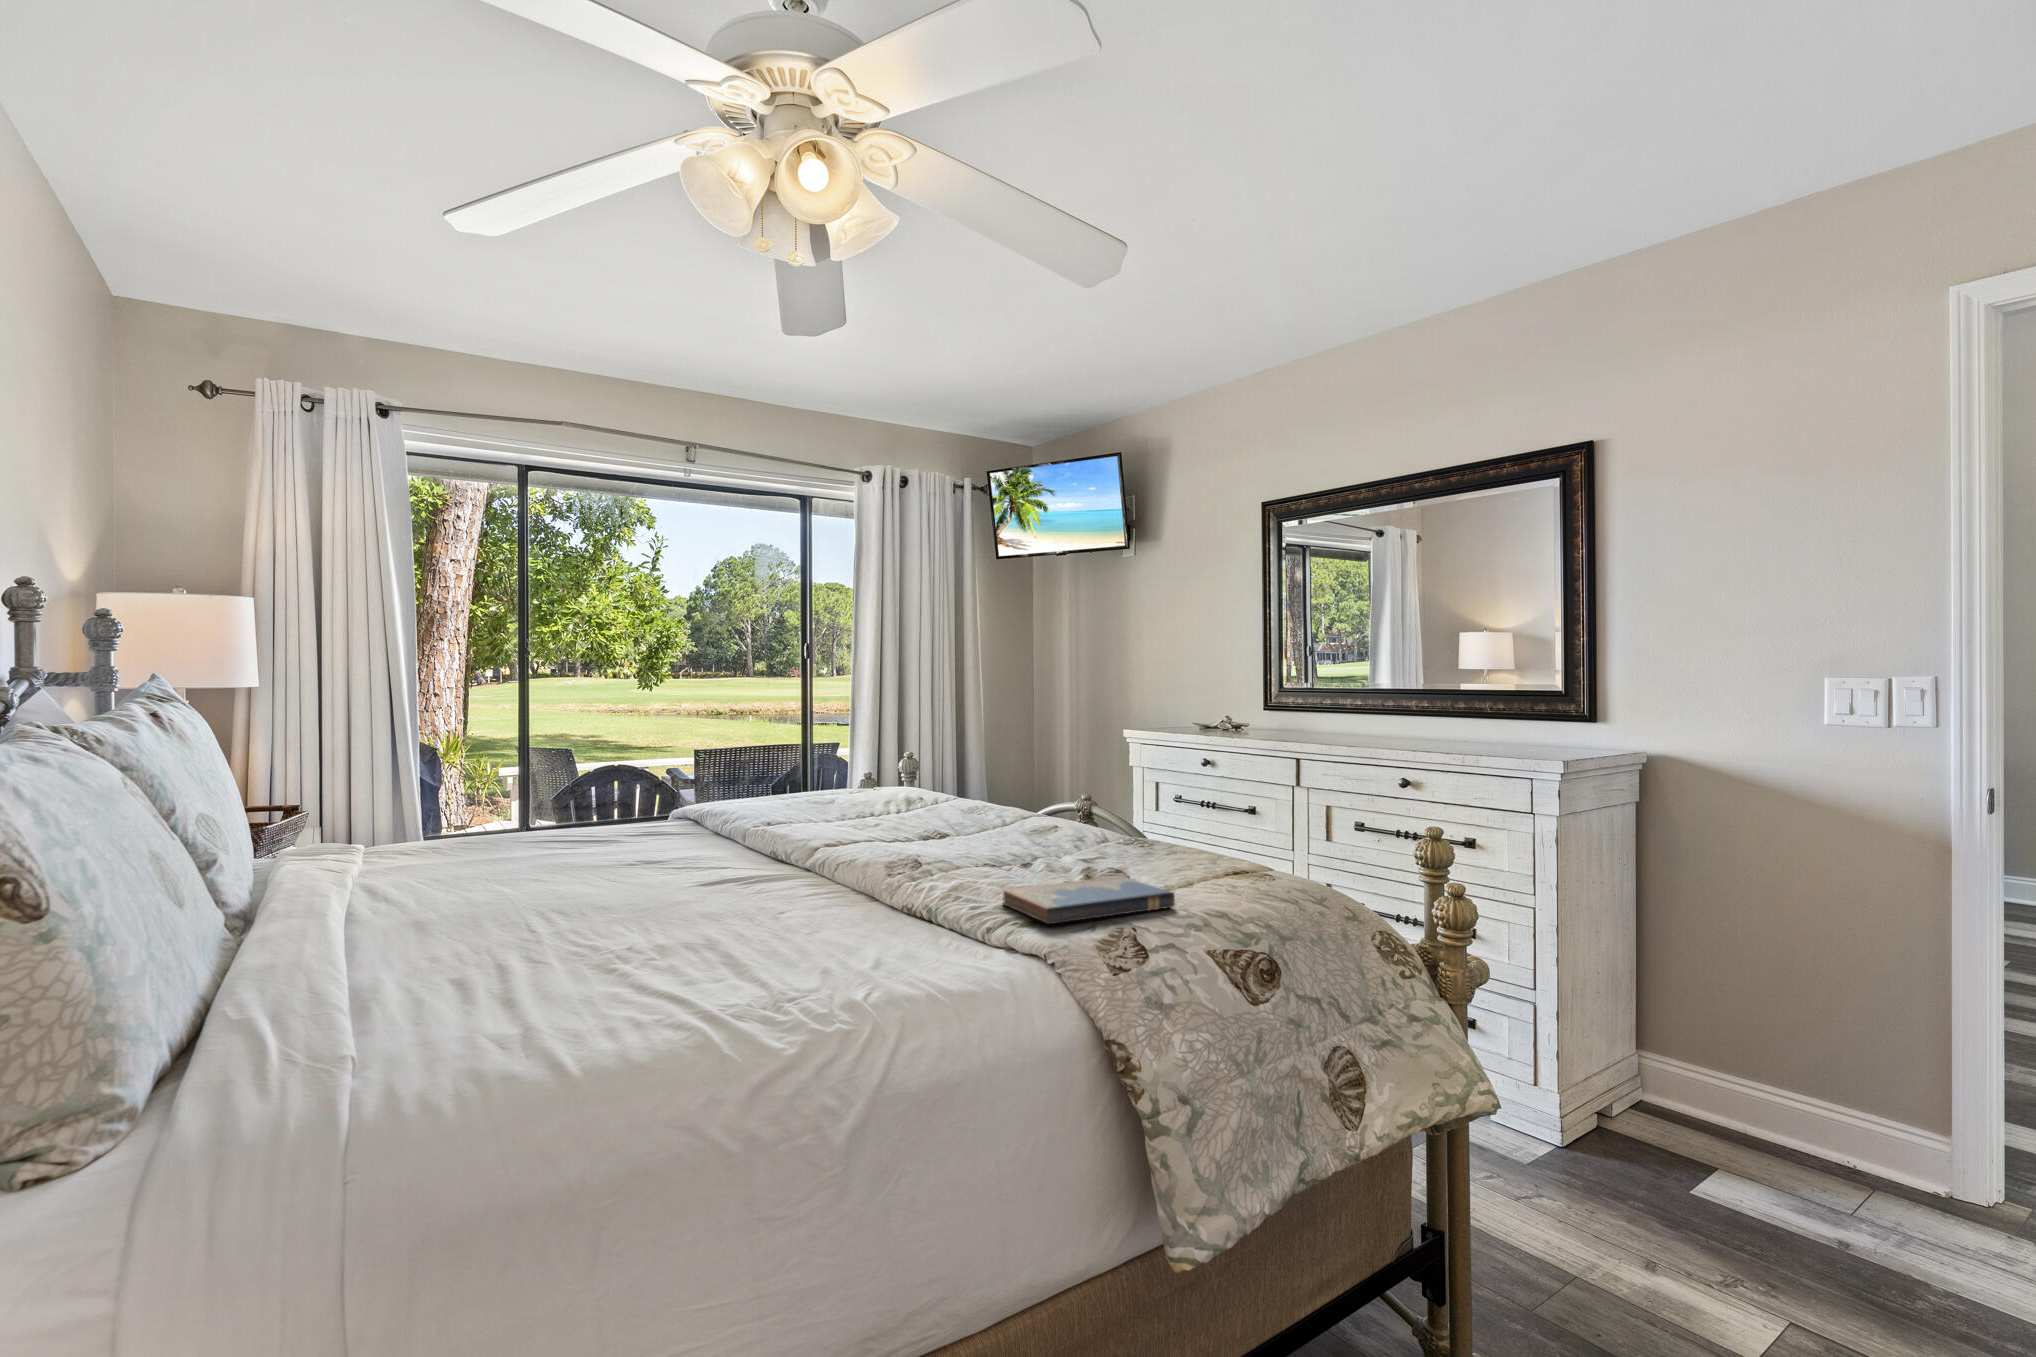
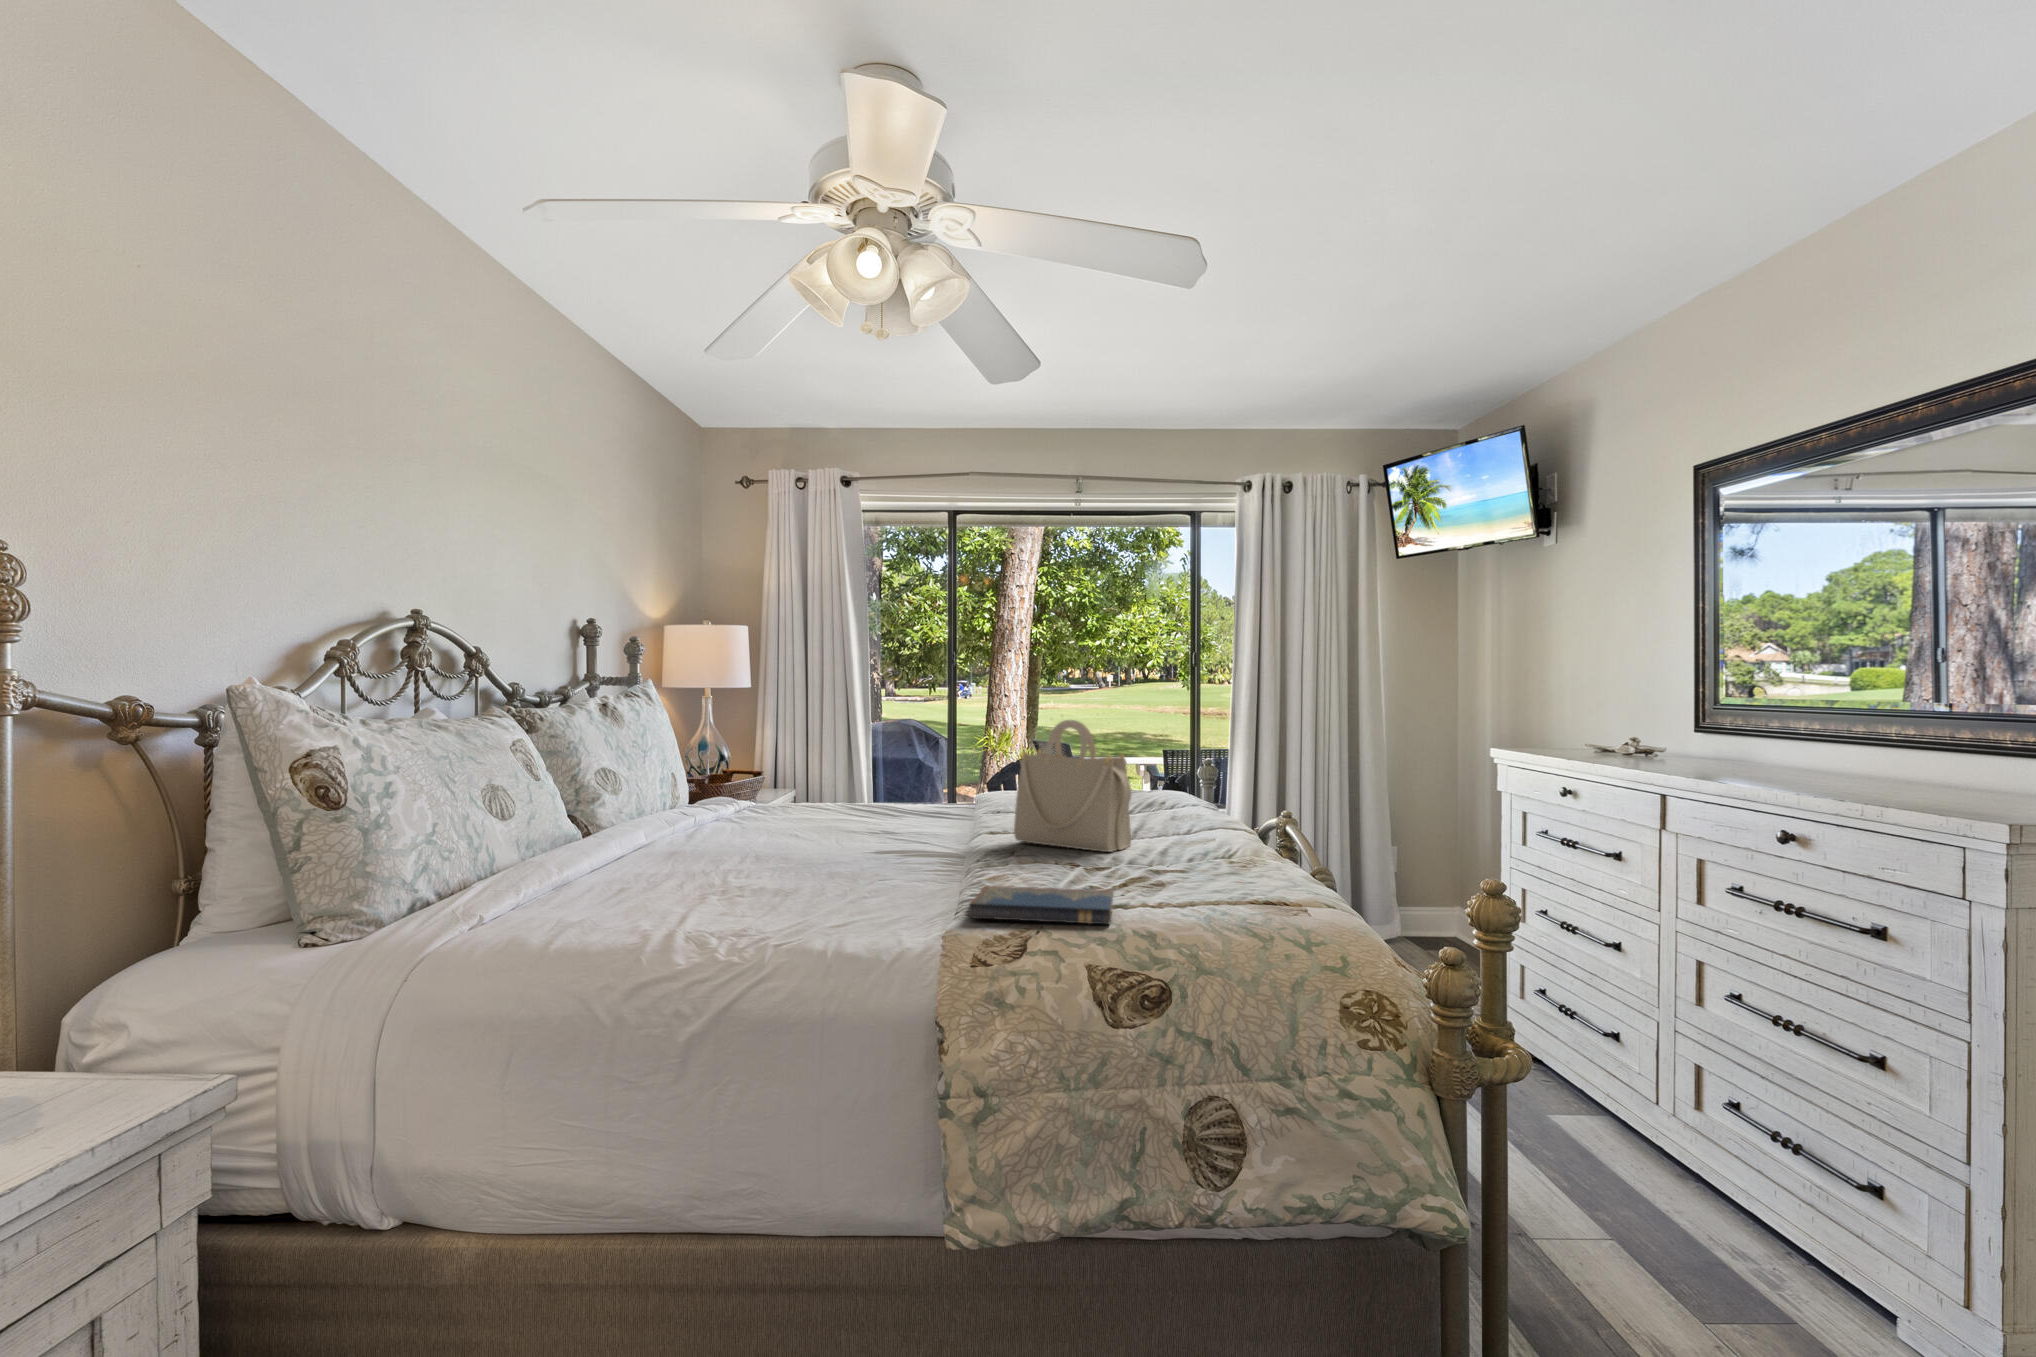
handbag: none [874,708,1007,845] -> present [1014,720,1132,852]

